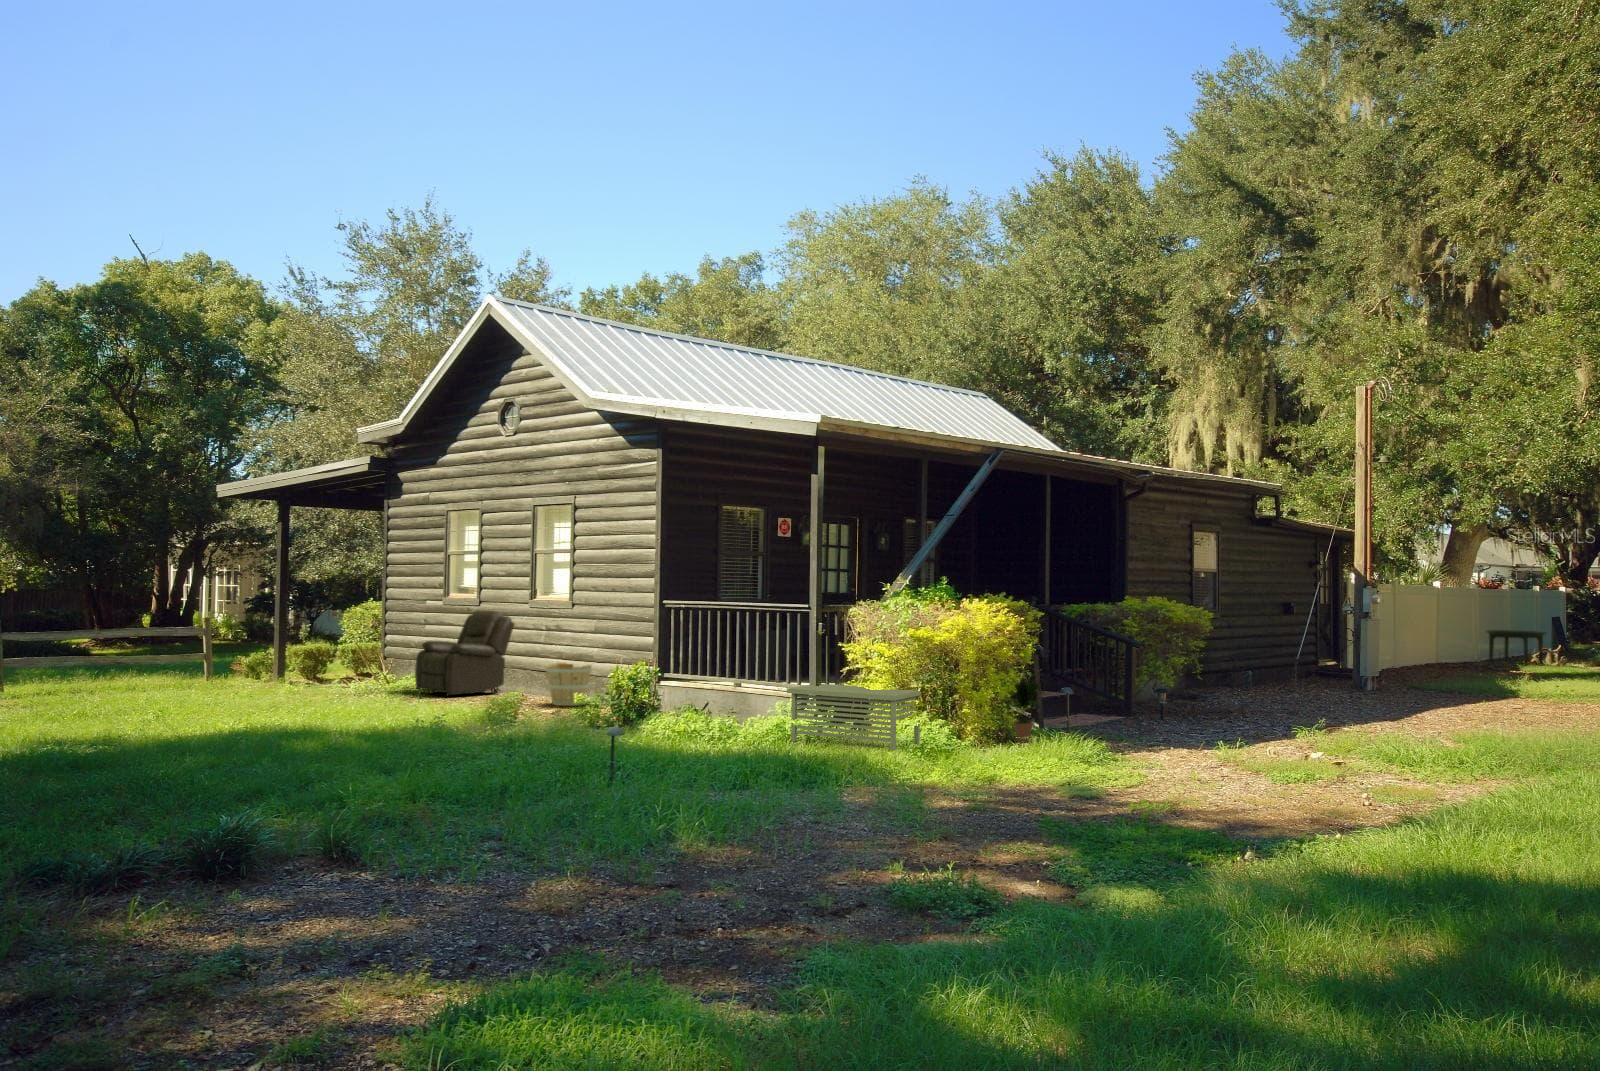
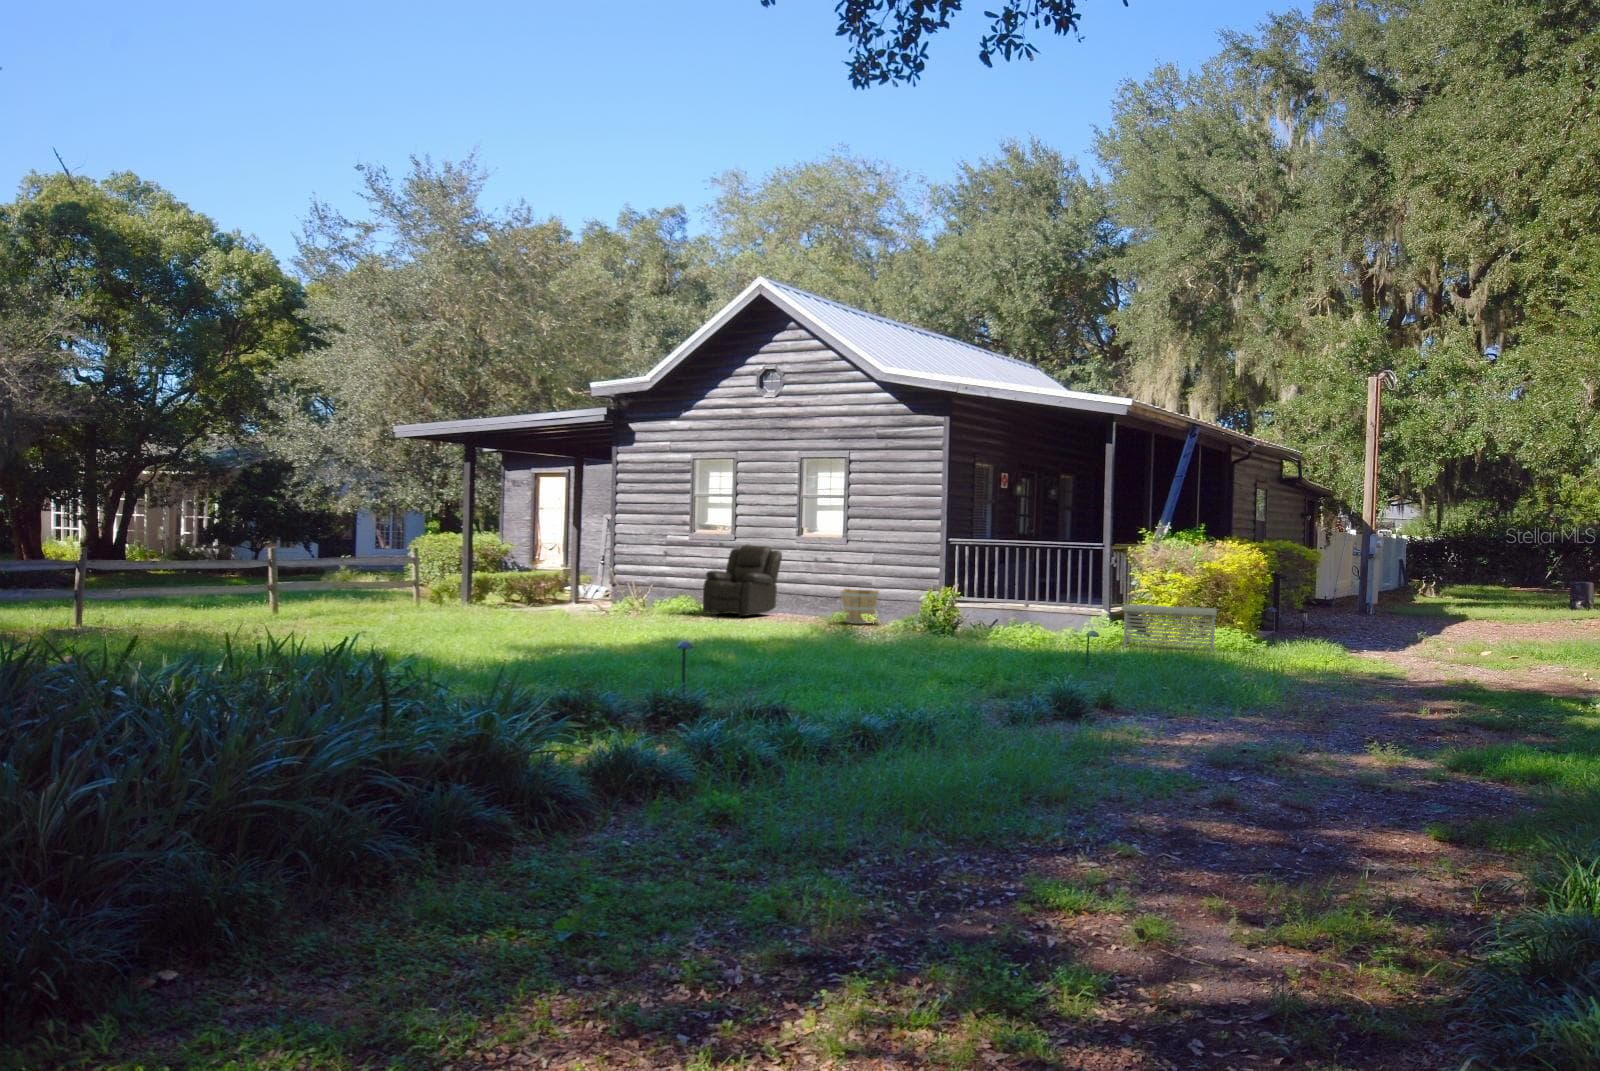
round table: present [1486,630,1546,665] -> none [1396,564,1443,591]
potted plant: present [1007,678,1043,742] -> none [1254,598,1291,646]

